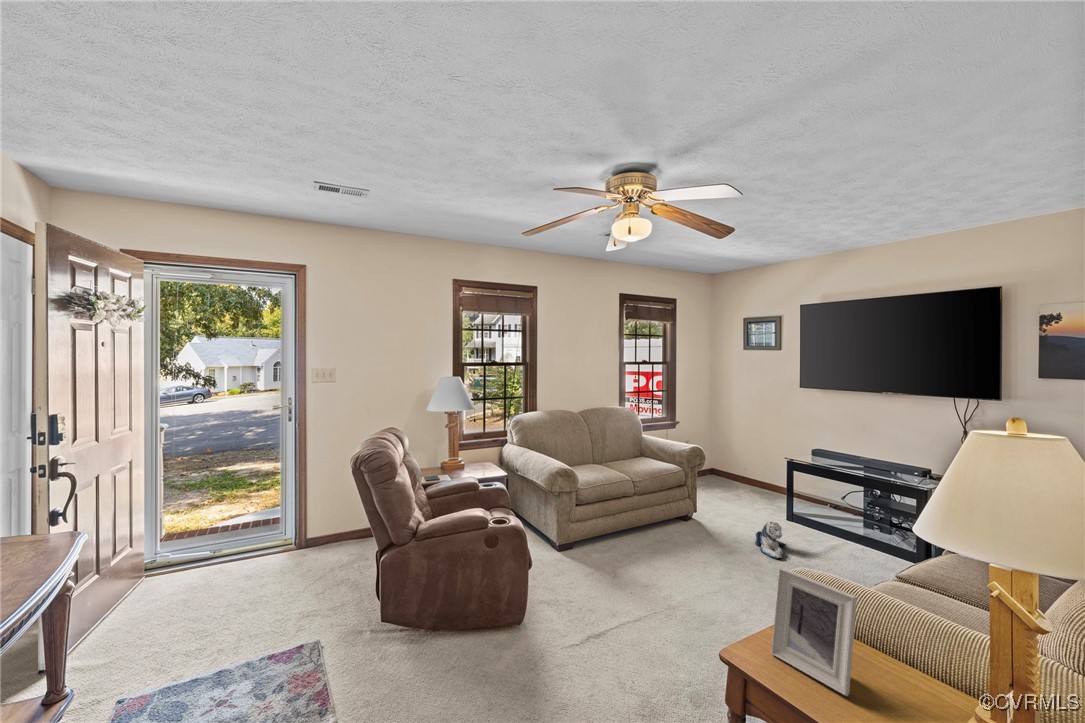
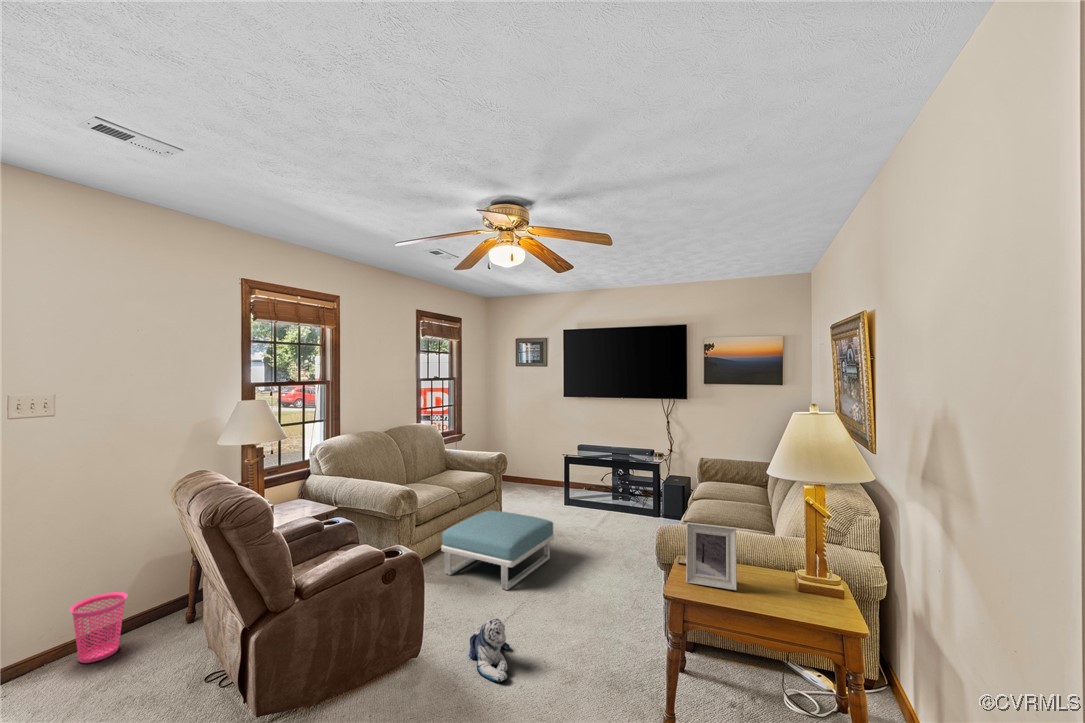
footstool: none [597,505,726,594] -> present [441,510,554,590]
waste basket: none [328,507,361,552] -> present [70,592,128,663]
plush toy: present [755,522,786,559] -> present [469,619,510,682]

